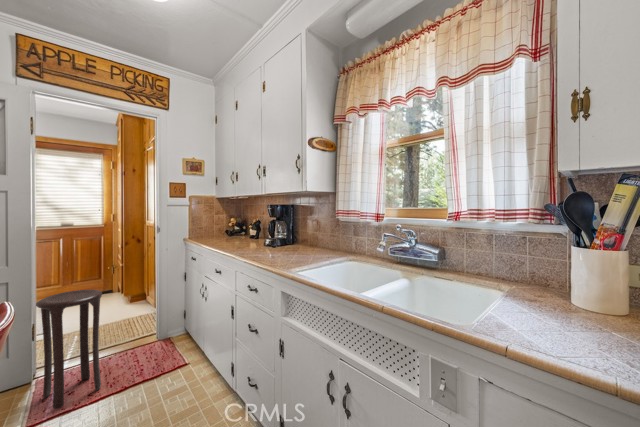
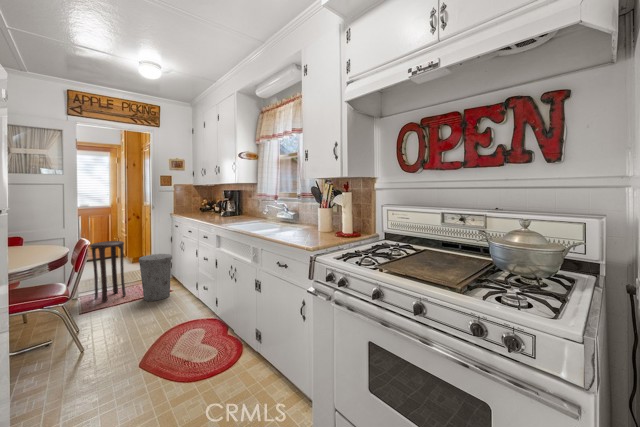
trash can: none [123,311,183,406] -> present [139,254,172,301]

